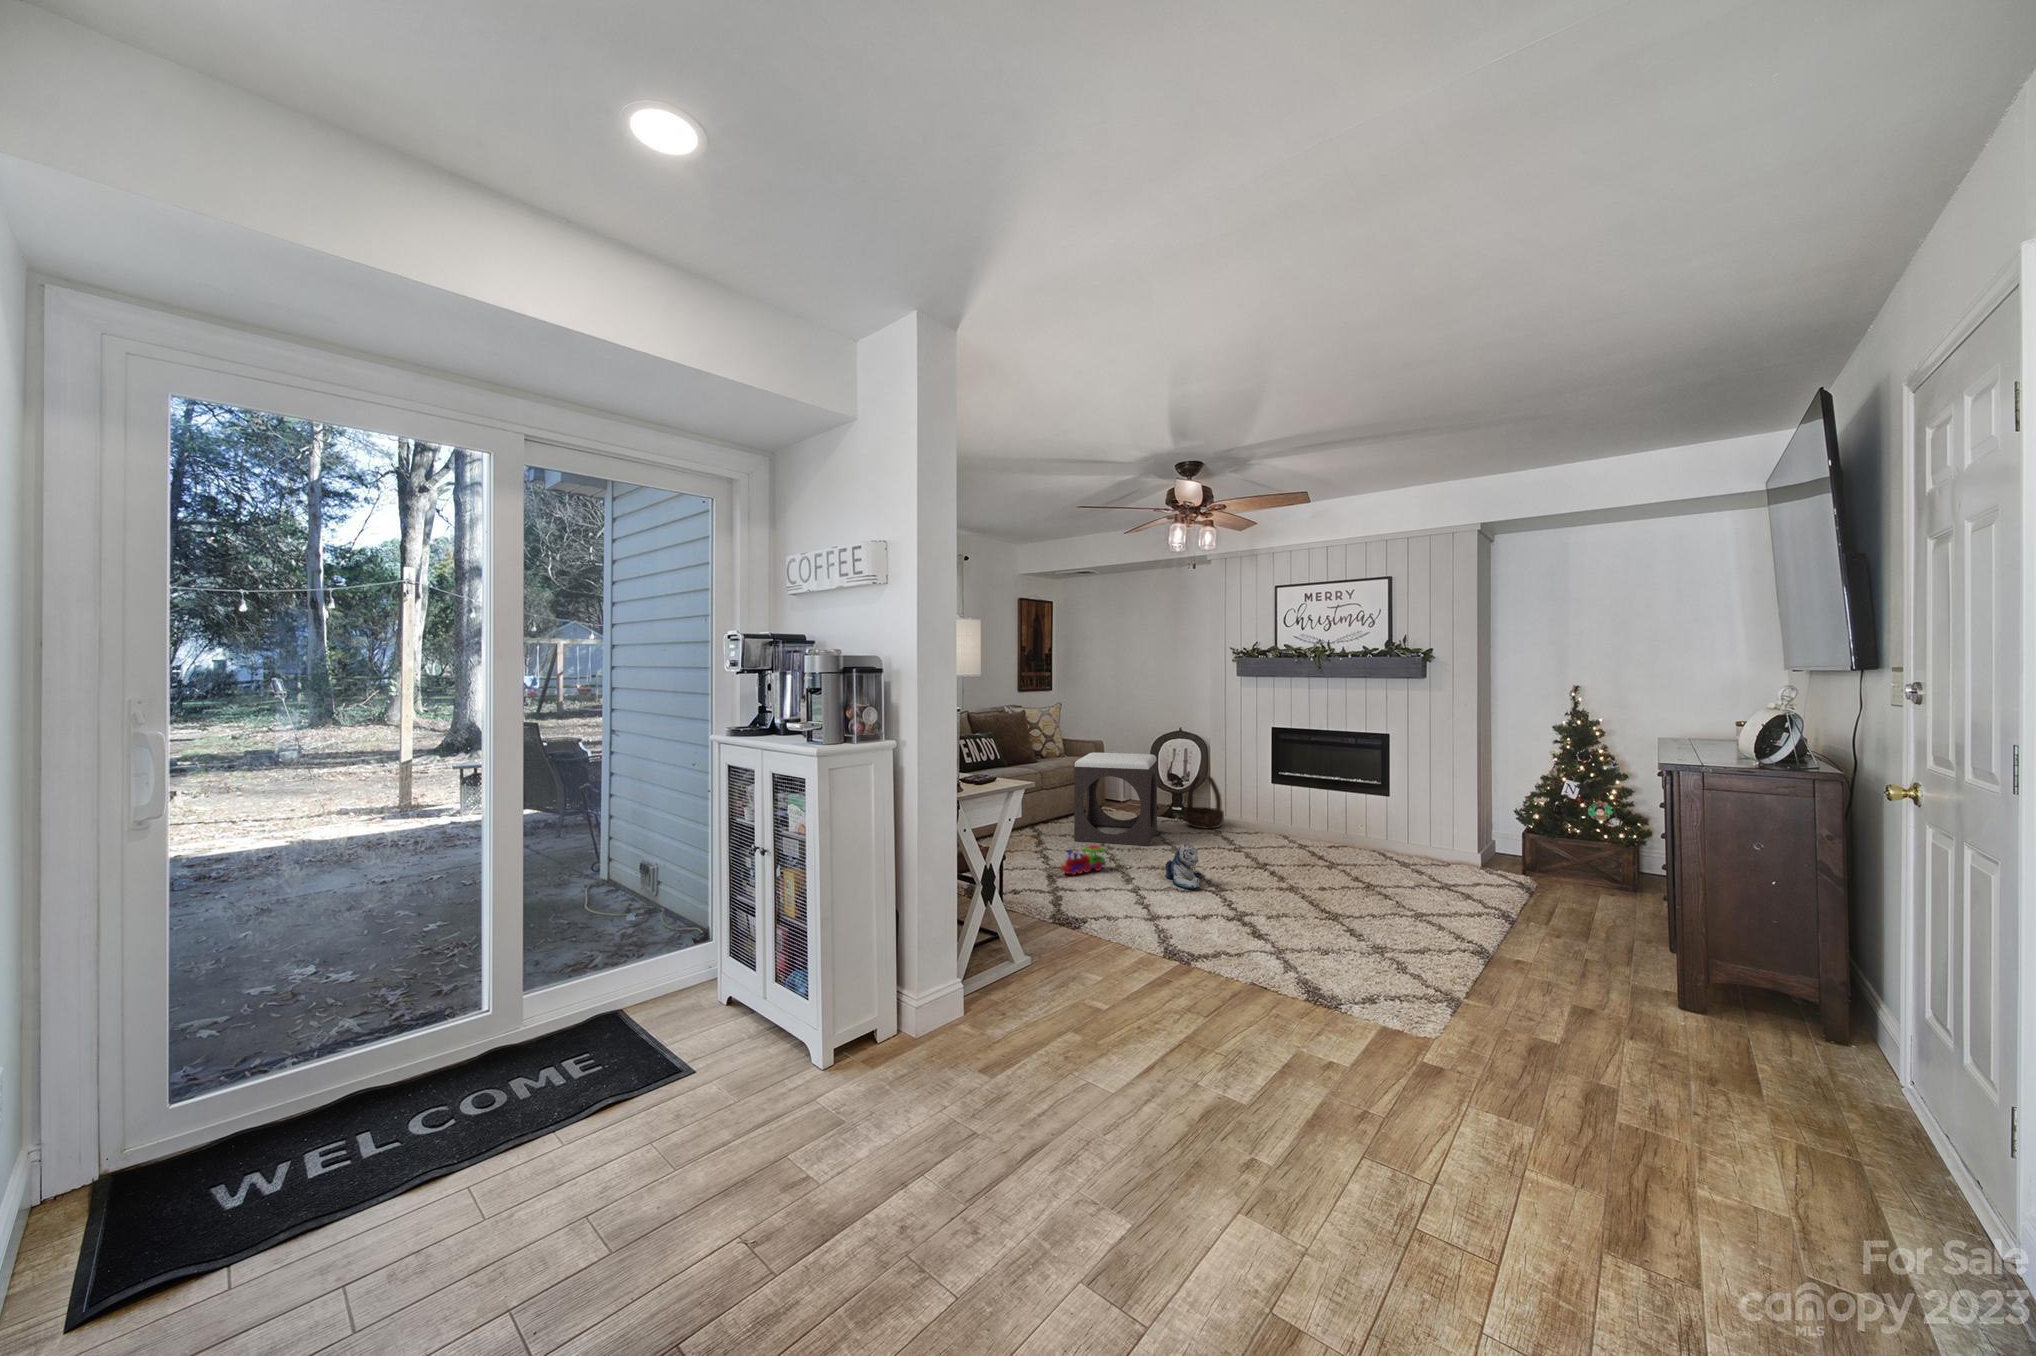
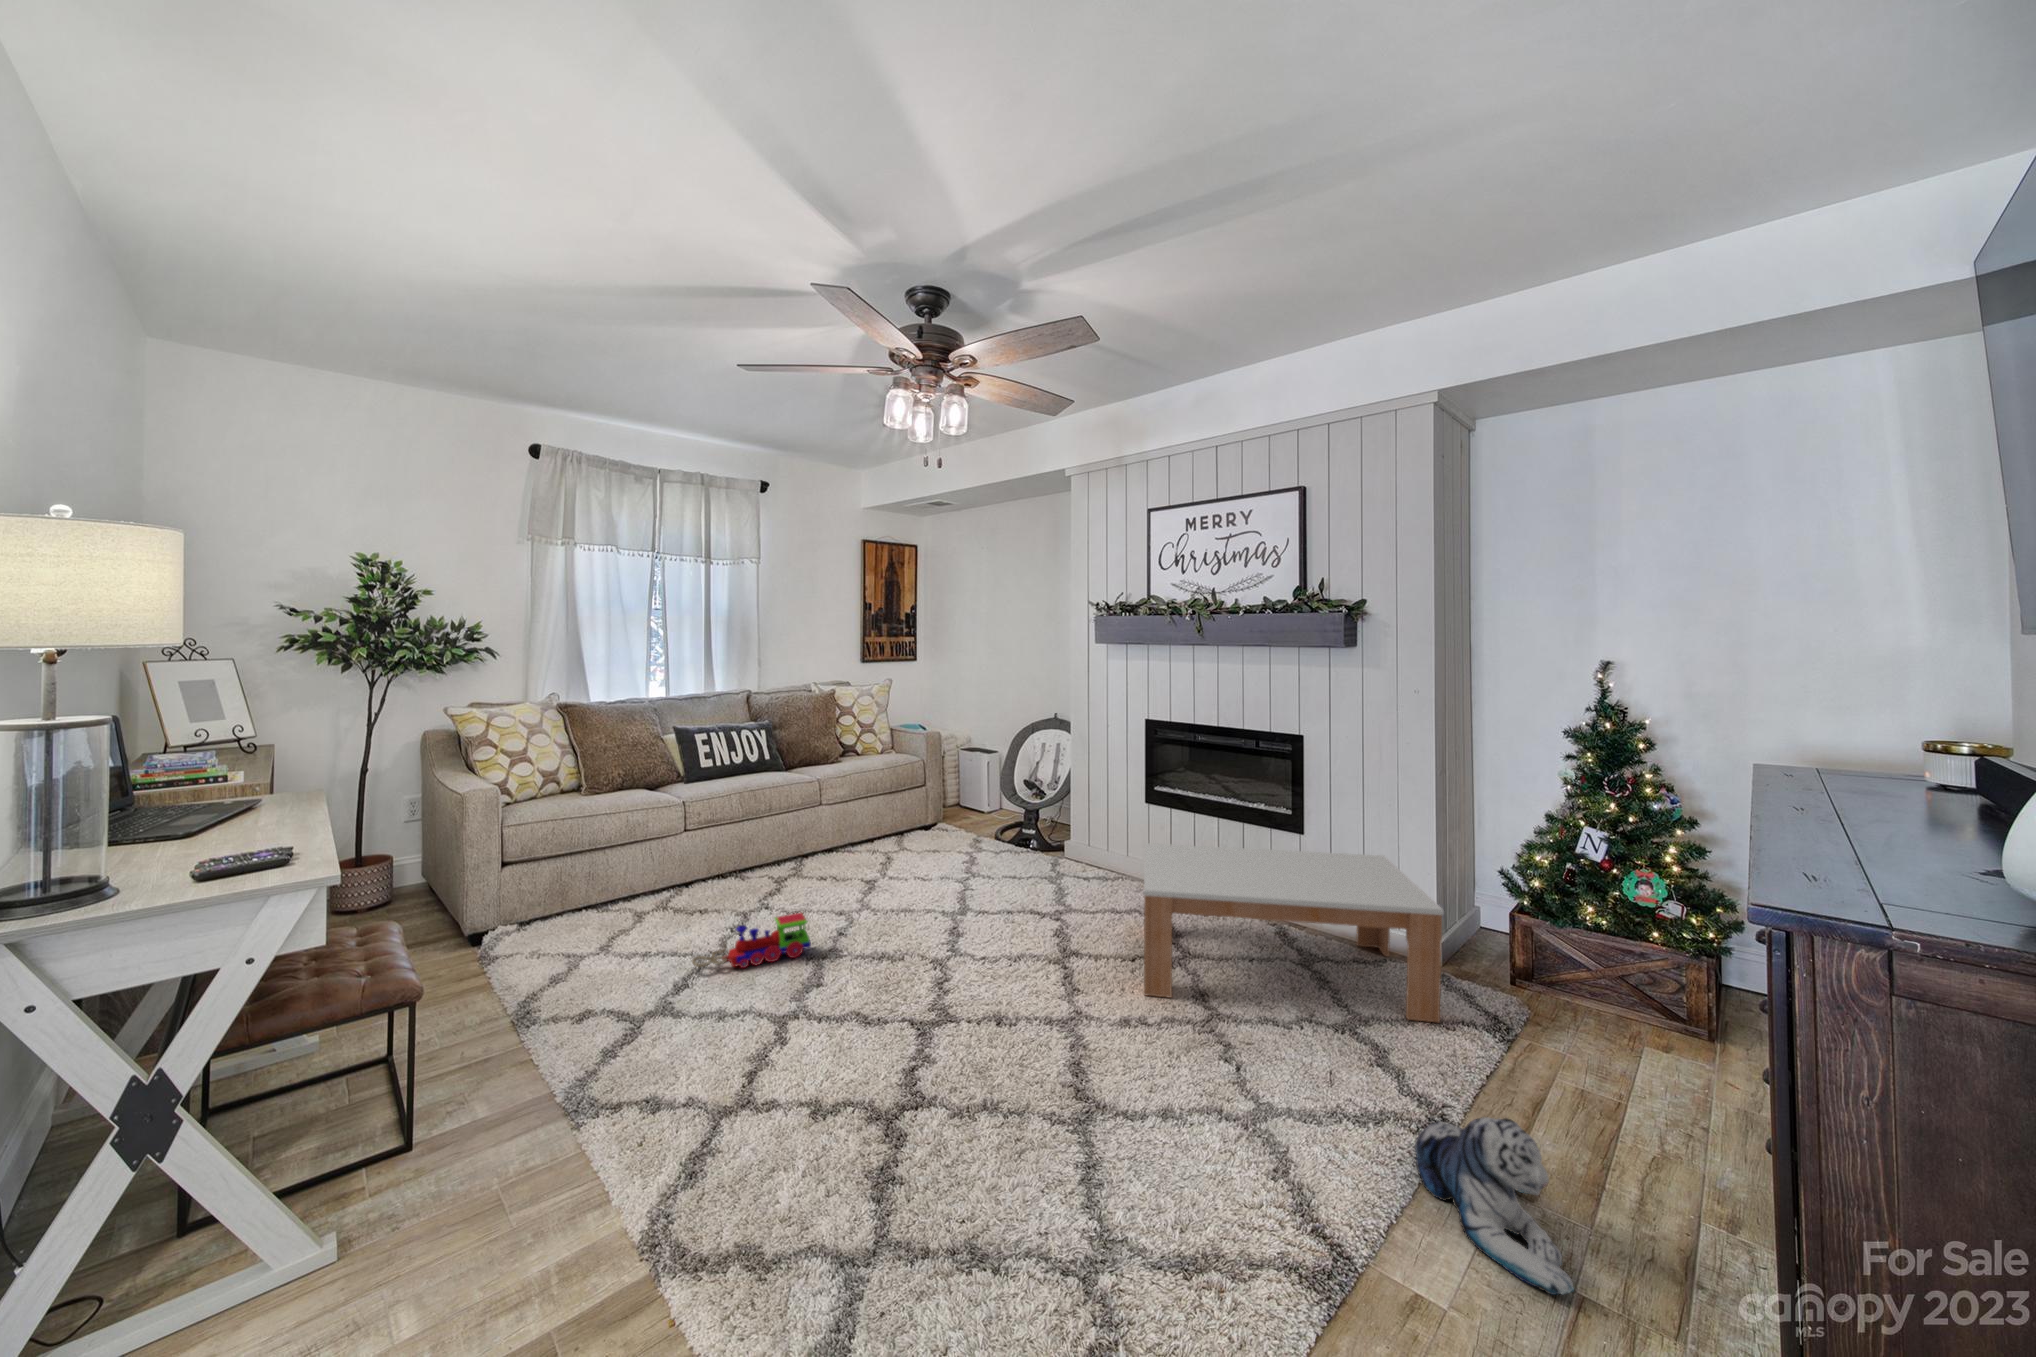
footstool: present [1074,752,1157,846] -> none [835,753,979,898]
basket: present [1184,775,1224,829] -> none [1026,786,1080,864]
coffee table: none [1299,802,1494,887] -> present [1144,843,1444,1023]
plush toy: present [1165,844,1202,889] -> present [1415,1117,1574,1295]

